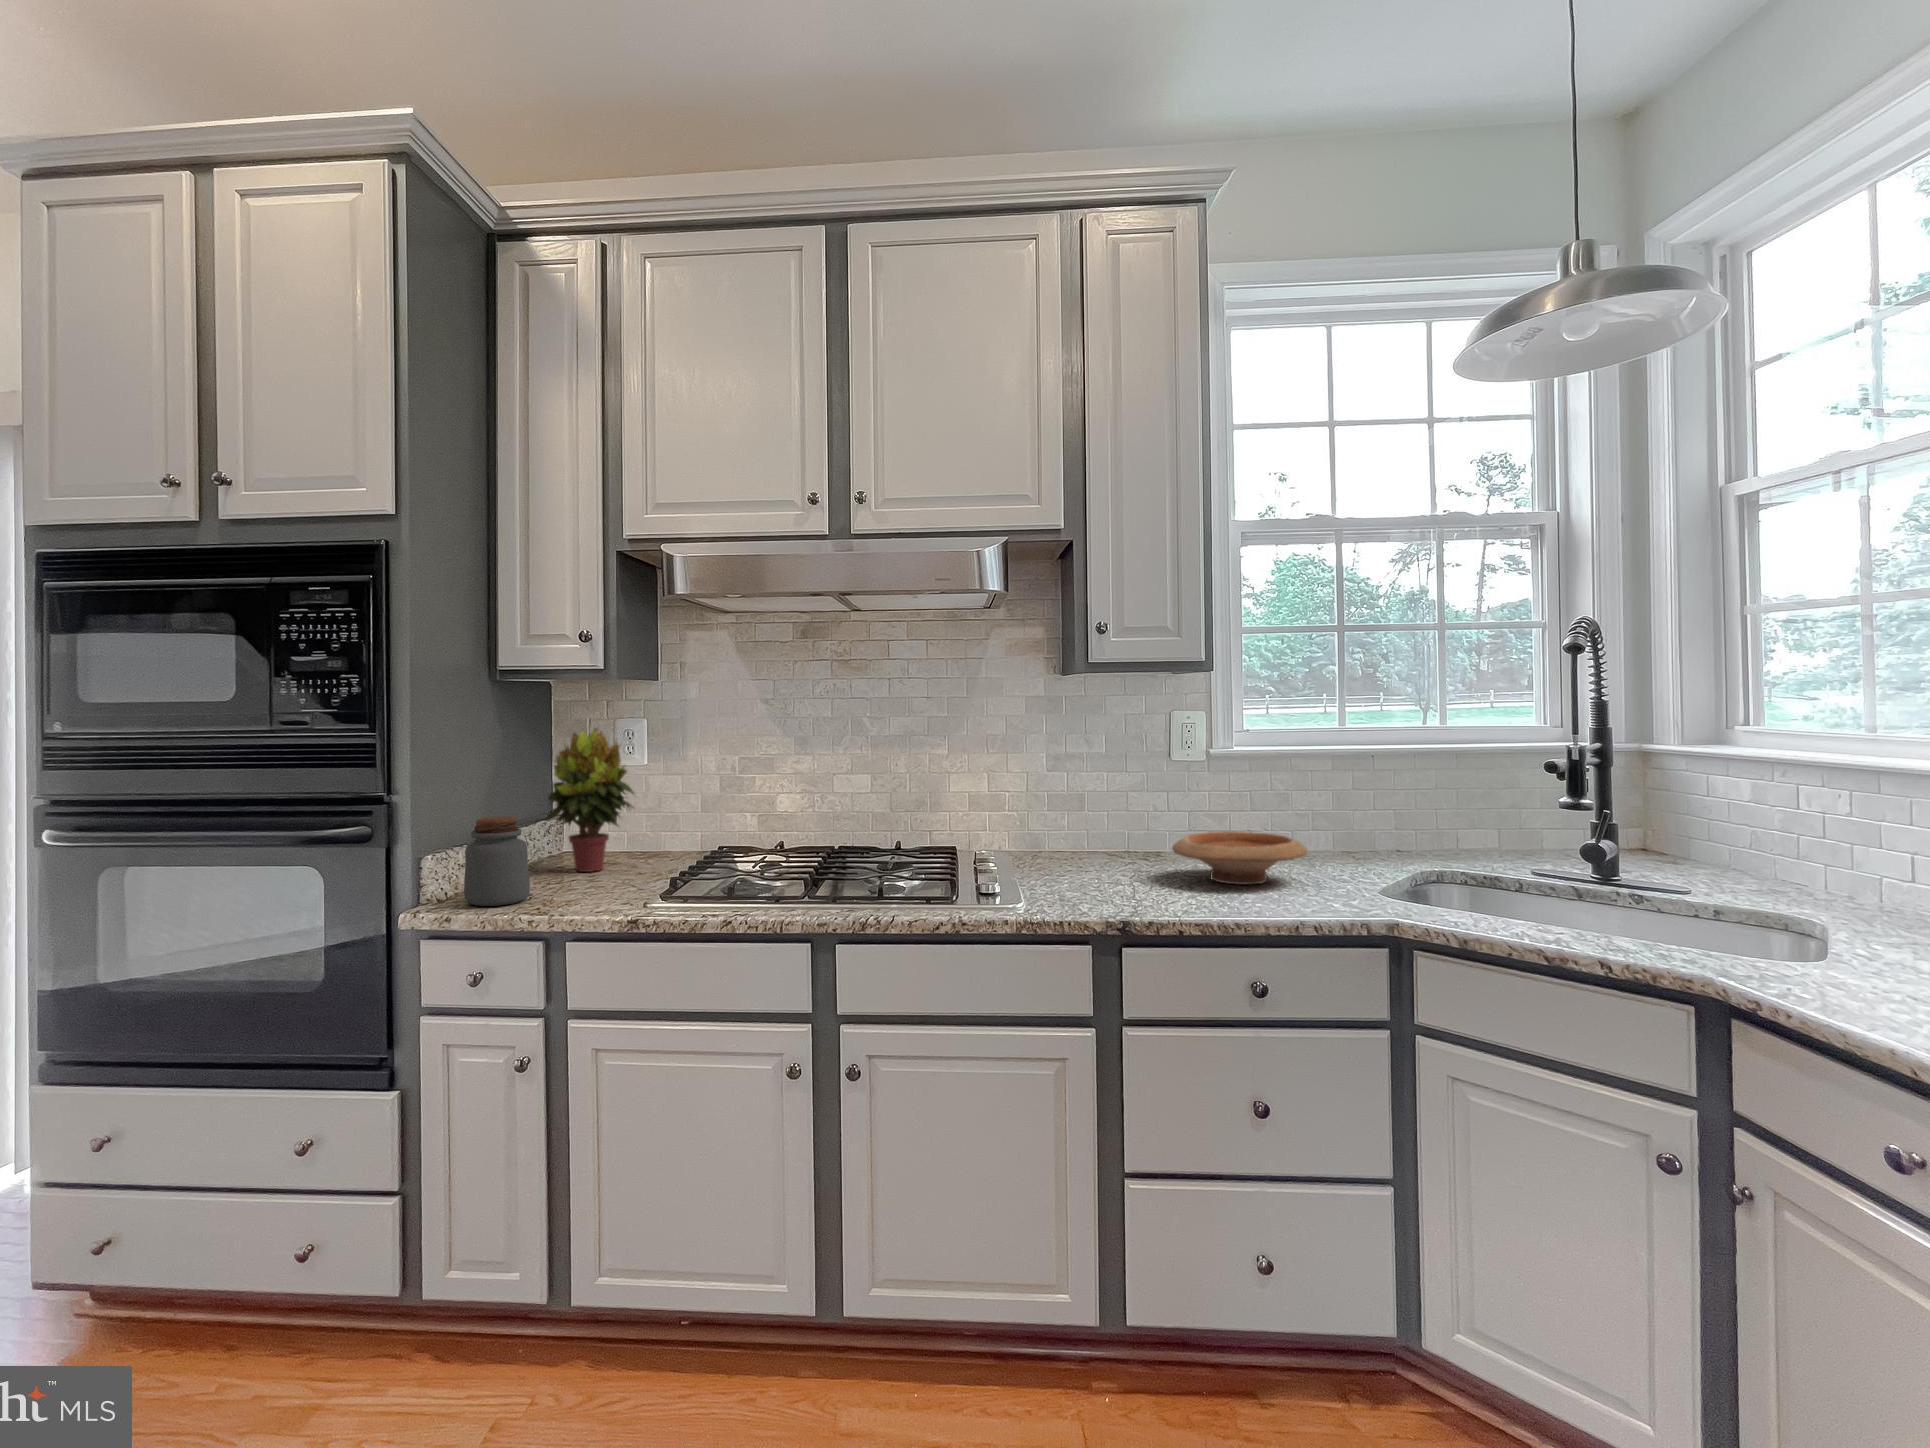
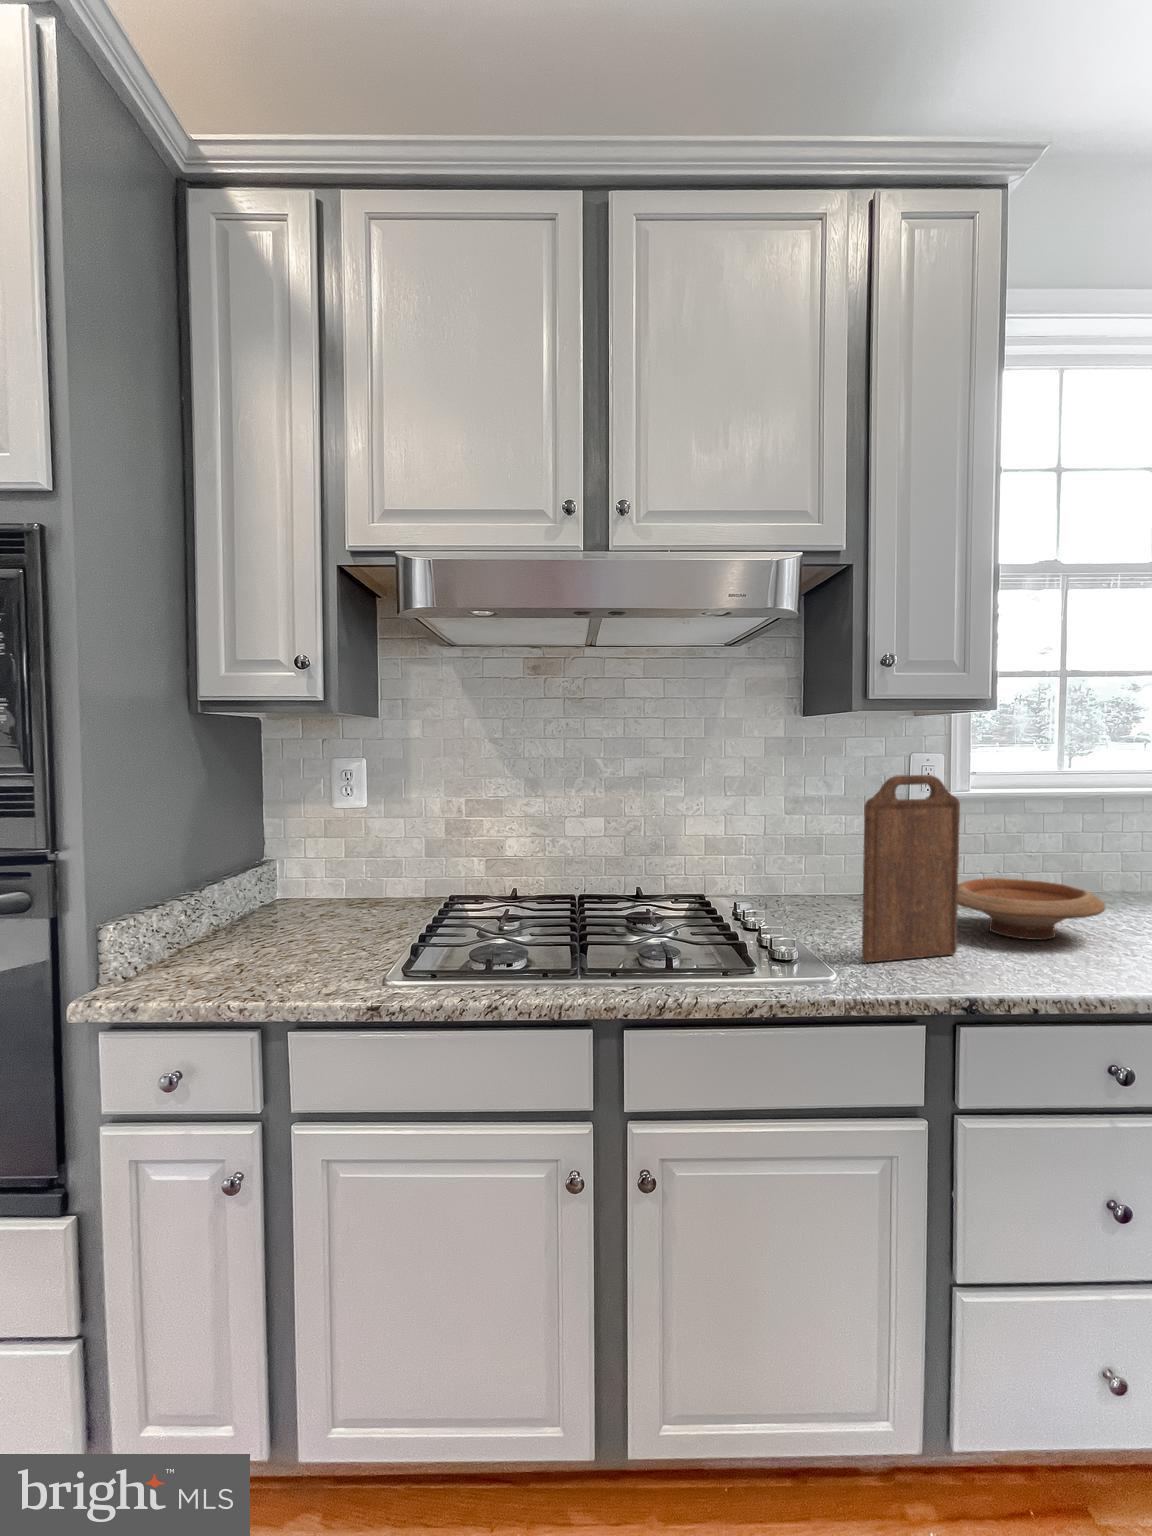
potted plant: present [545,729,634,872] -> none [253,767,359,928]
cutting board: none [1059,732,1152,898] -> present [862,775,960,962]
jar: present [464,817,530,906] -> none [156,874,239,986]

